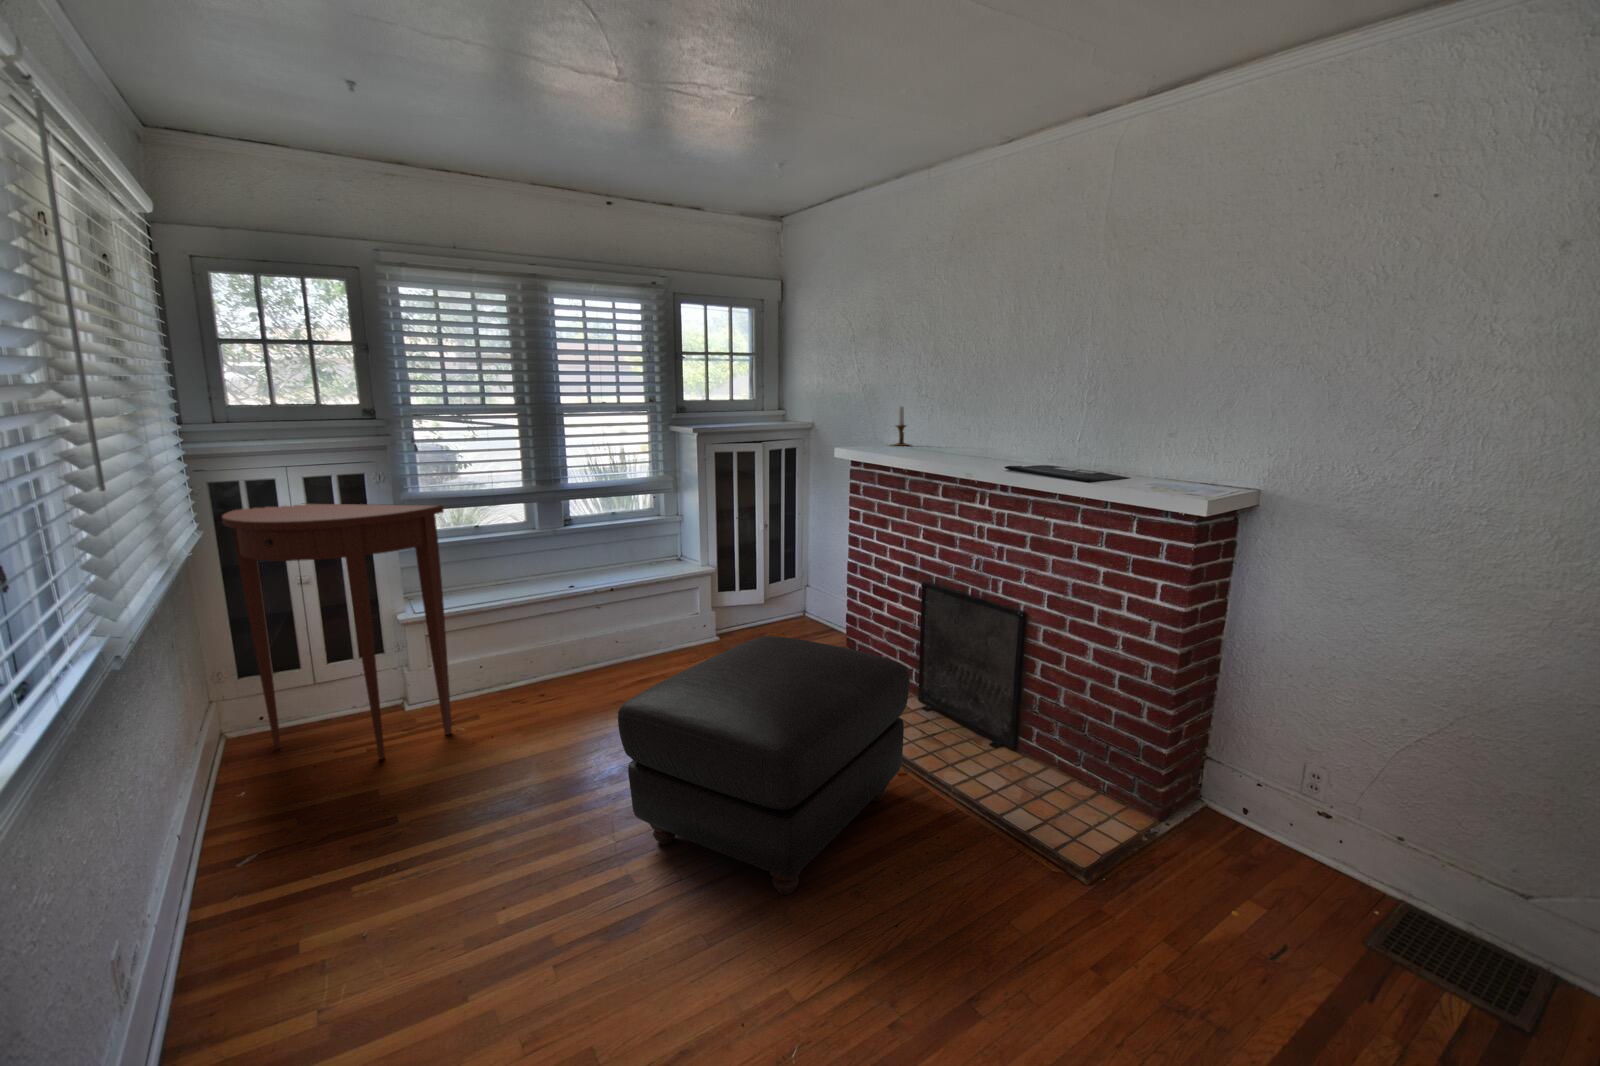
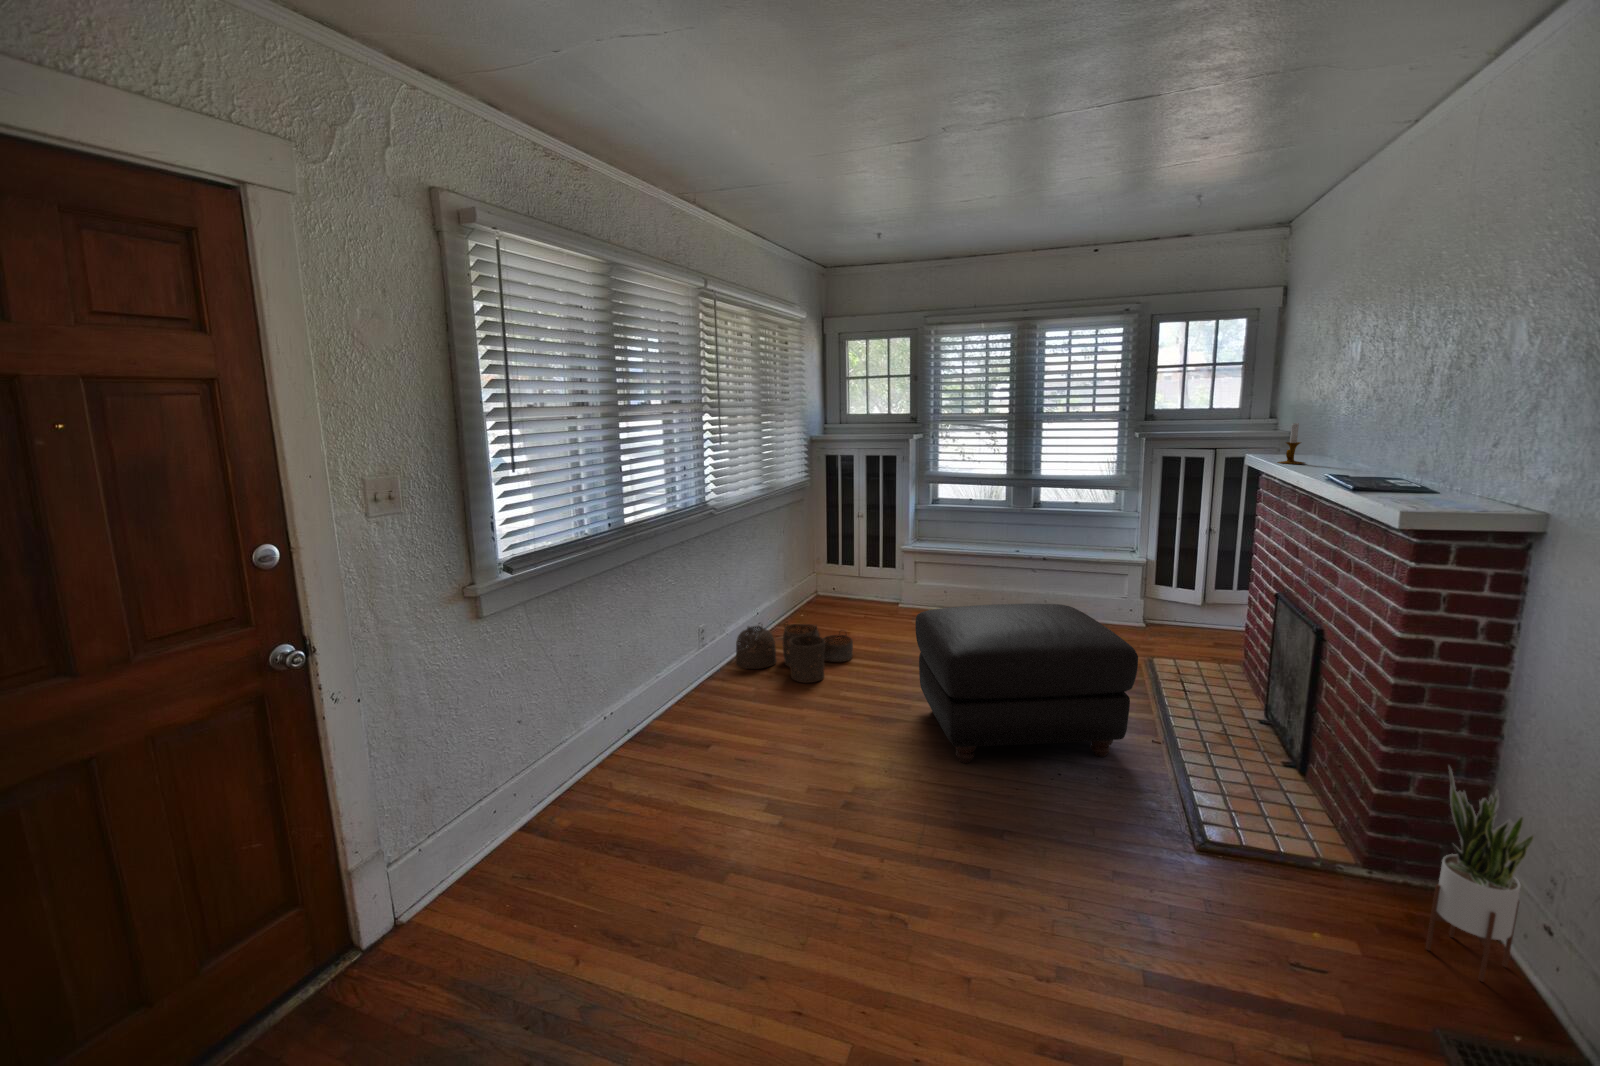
console table: present [222,503,452,759] -> none [819,469,915,625]
potted plant: none [1219,680,1297,842] -> present [1426,767,1534,982]
woven basket: none [181,781,435,953] -> present [736,623,853,683]

